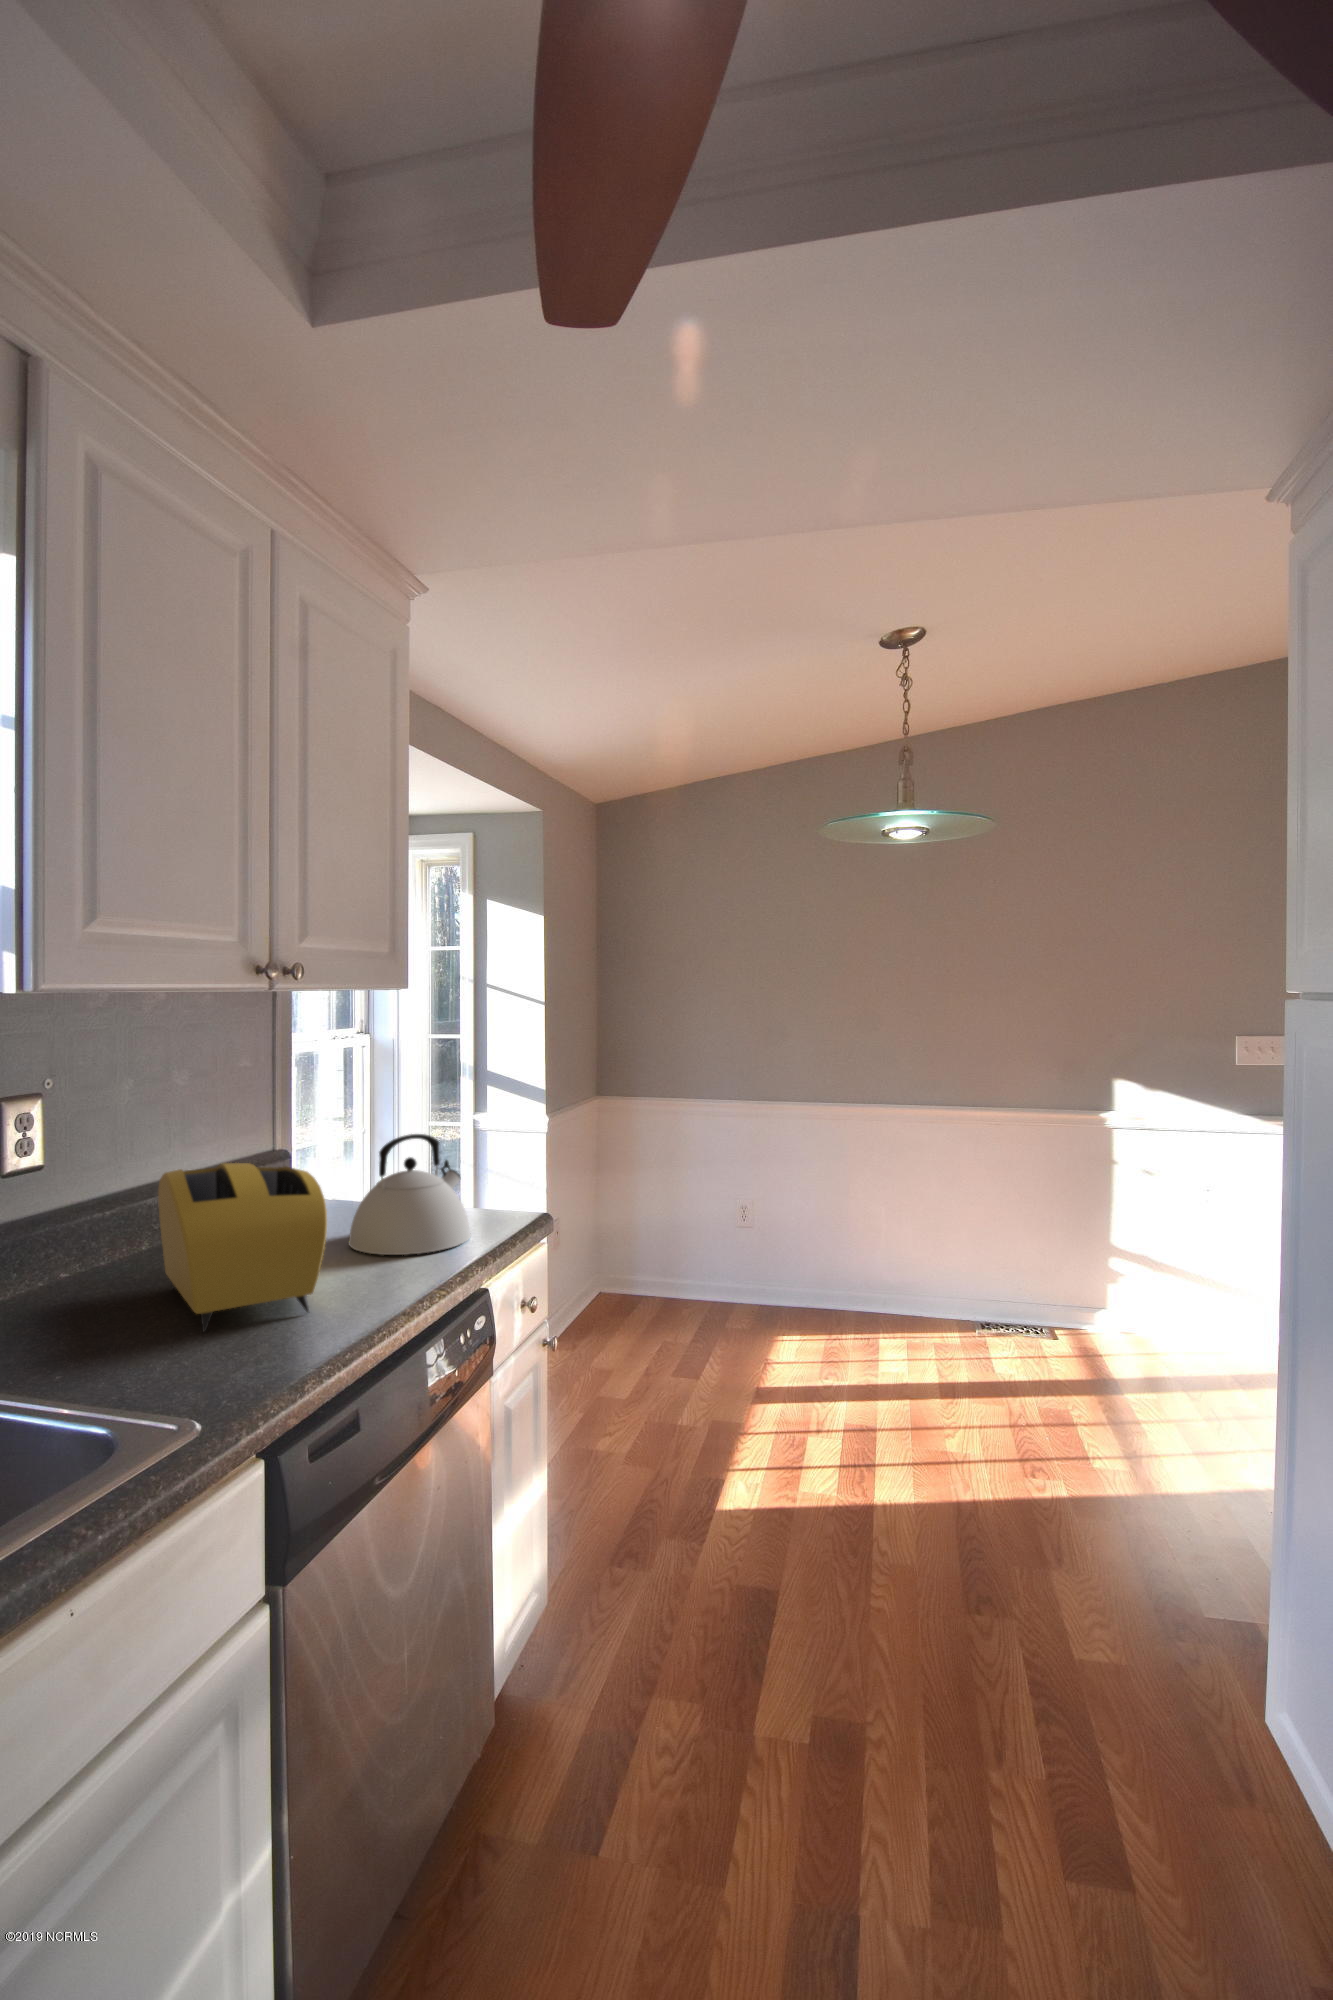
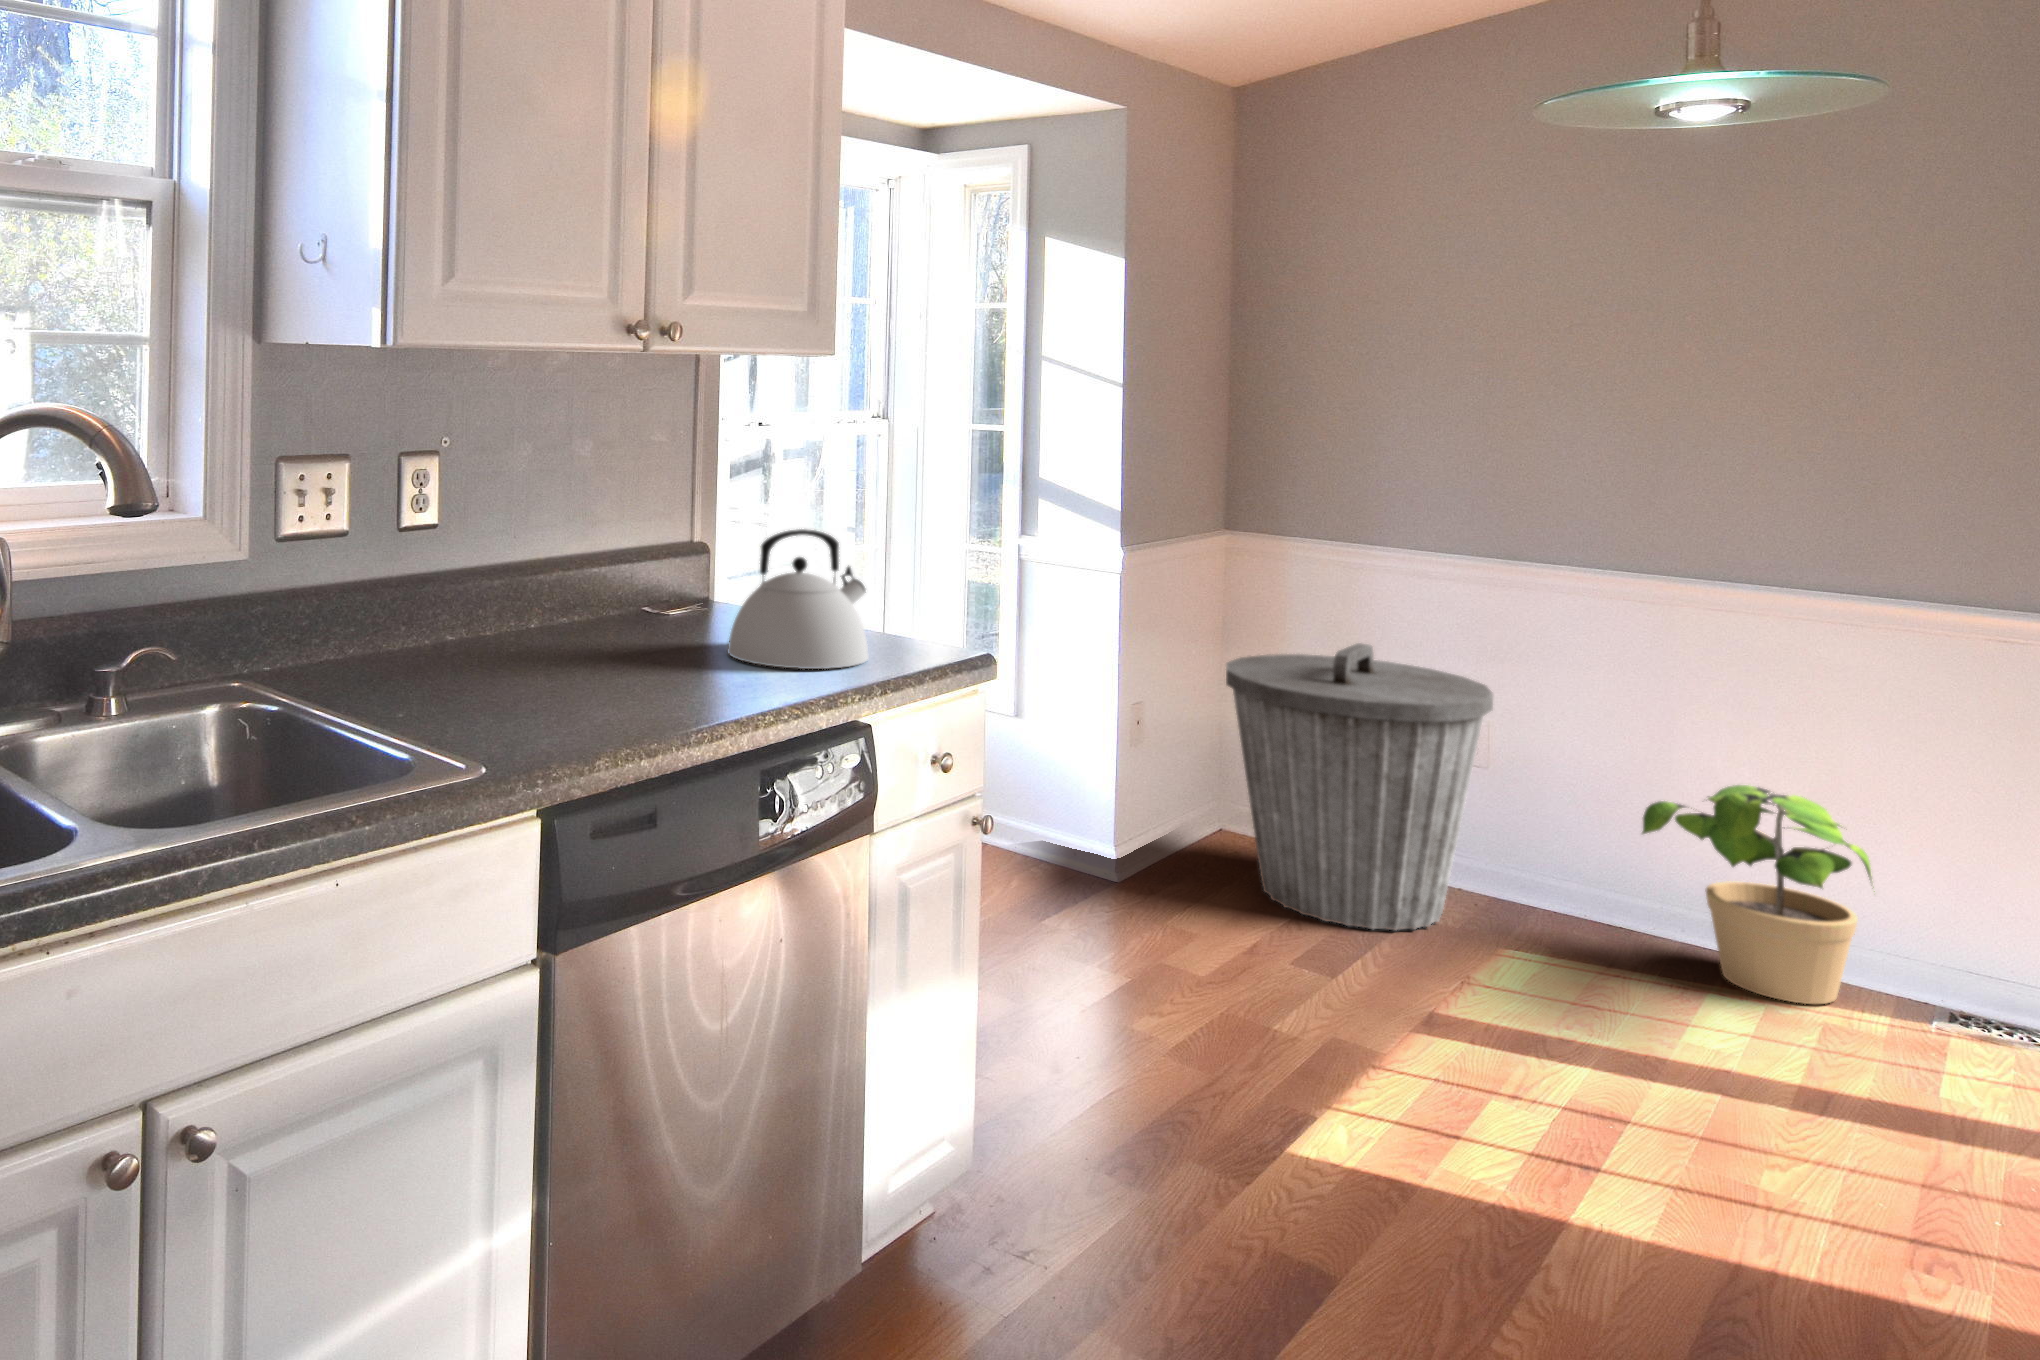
trash can: none [617,1160,770,1341] -> present [1226,643,1493,930]
toaster: present [158,1163,327,1332] -> none [522,535,668,700]
potted plant: none [845,1218,951,1334] -> present [1642,785,1875,1004]

